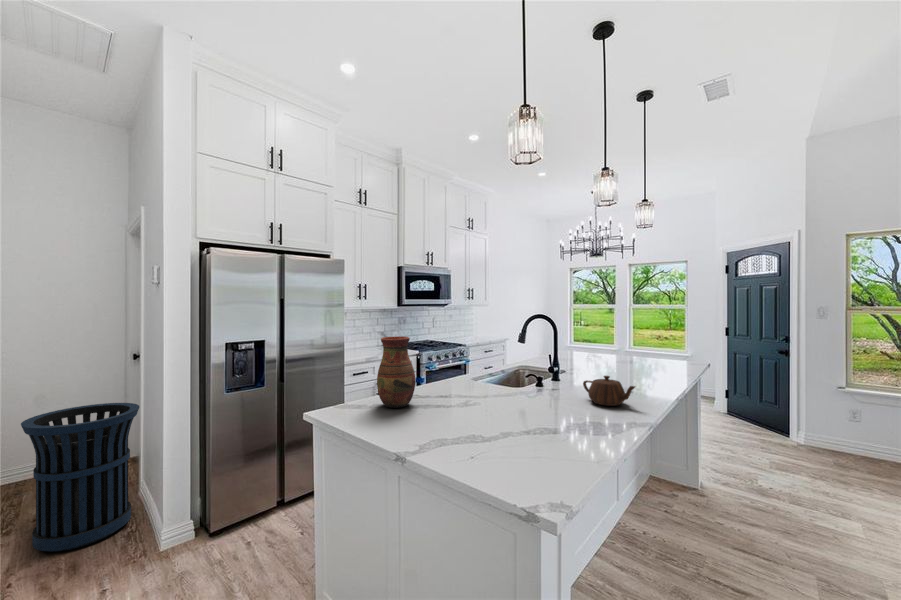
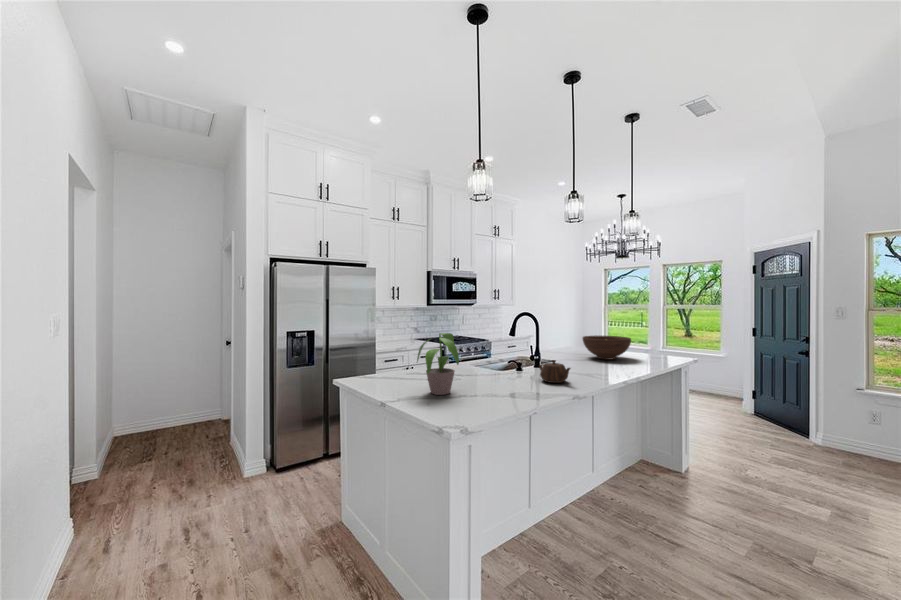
vase: present [377,337,416,408] -> none [383,328,410,379]
fruit bowl: none [598,340,656,368] -> present [583,336,631,360]
potted plant: none [438,345,514,436] -> present [417,333,459,395]
trash can: present [21,403,139,552] -> none [157,375,230,474]

